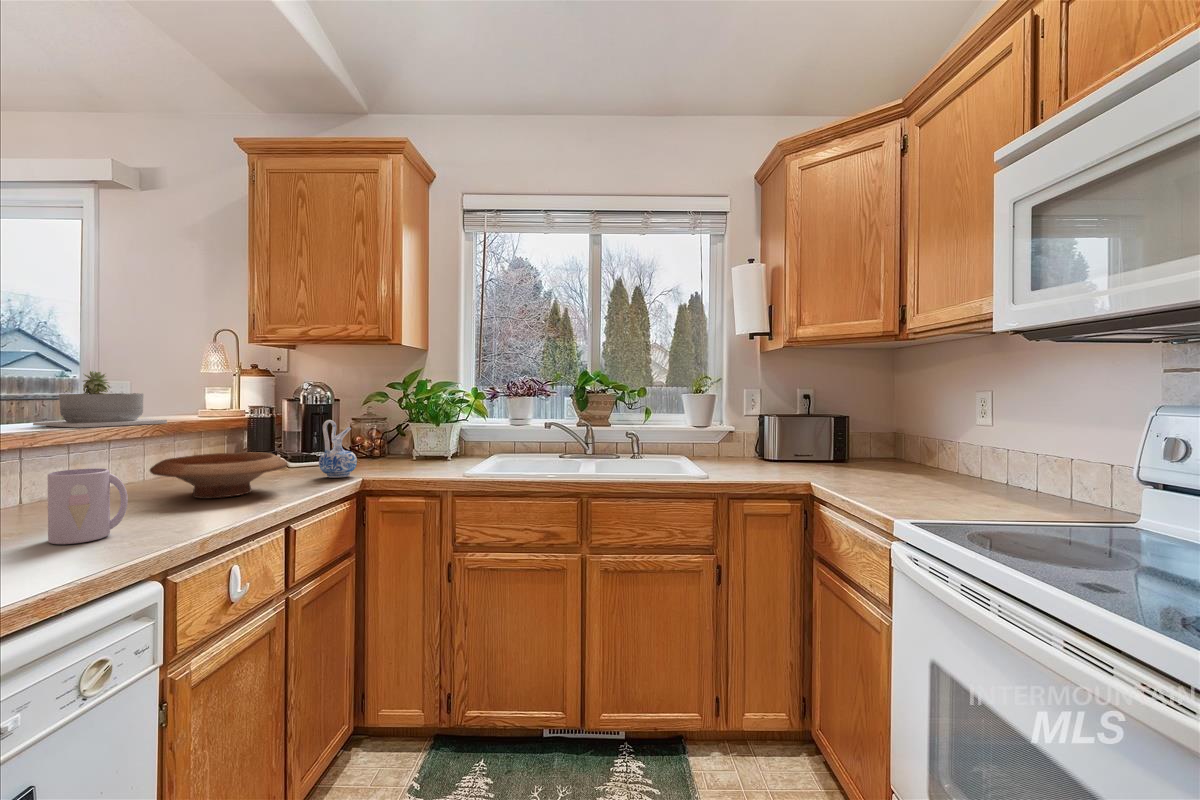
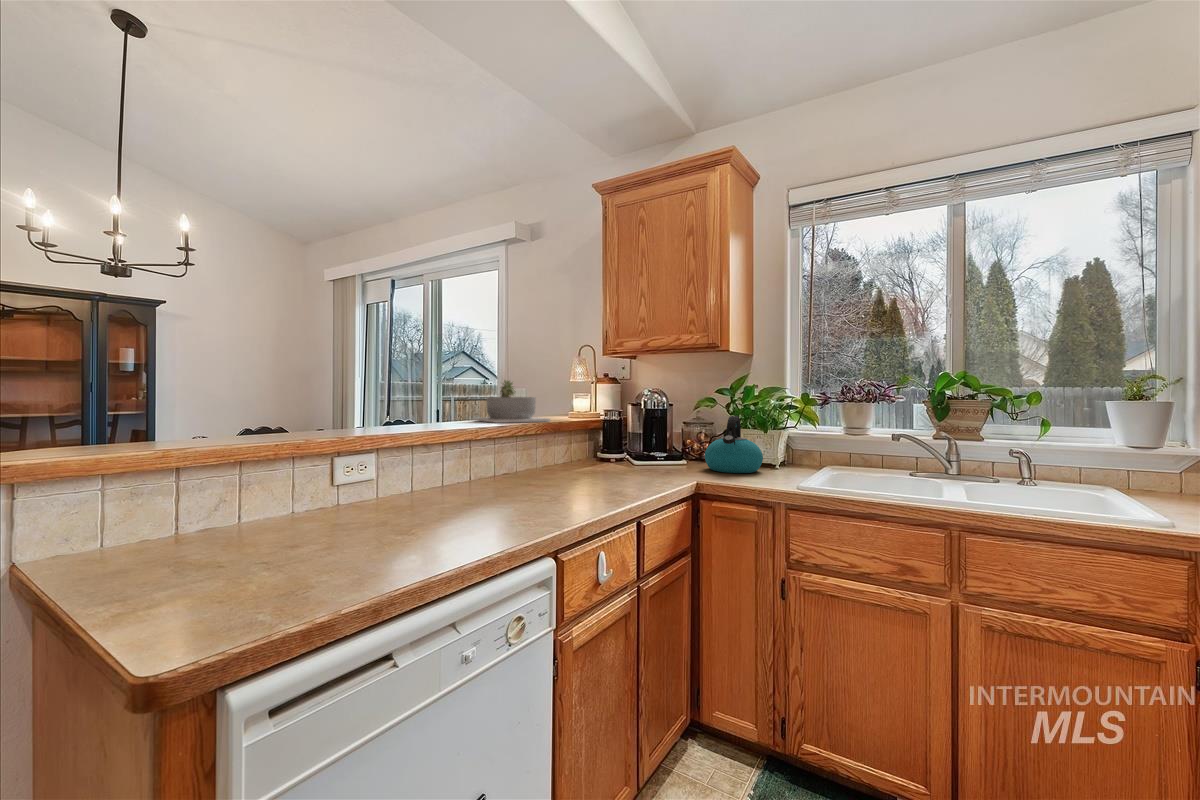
kettle: none [372,411,433,468] -> present [705,416,763,473]
ceramic pitcher: present [319,420,357,478] -> none [661,423,693,478]
wooden bowl: present [150,452,288,498] -> none [540,449,638,487]
mug: present [48,468,128,544] -> none [481,456,529,516]

